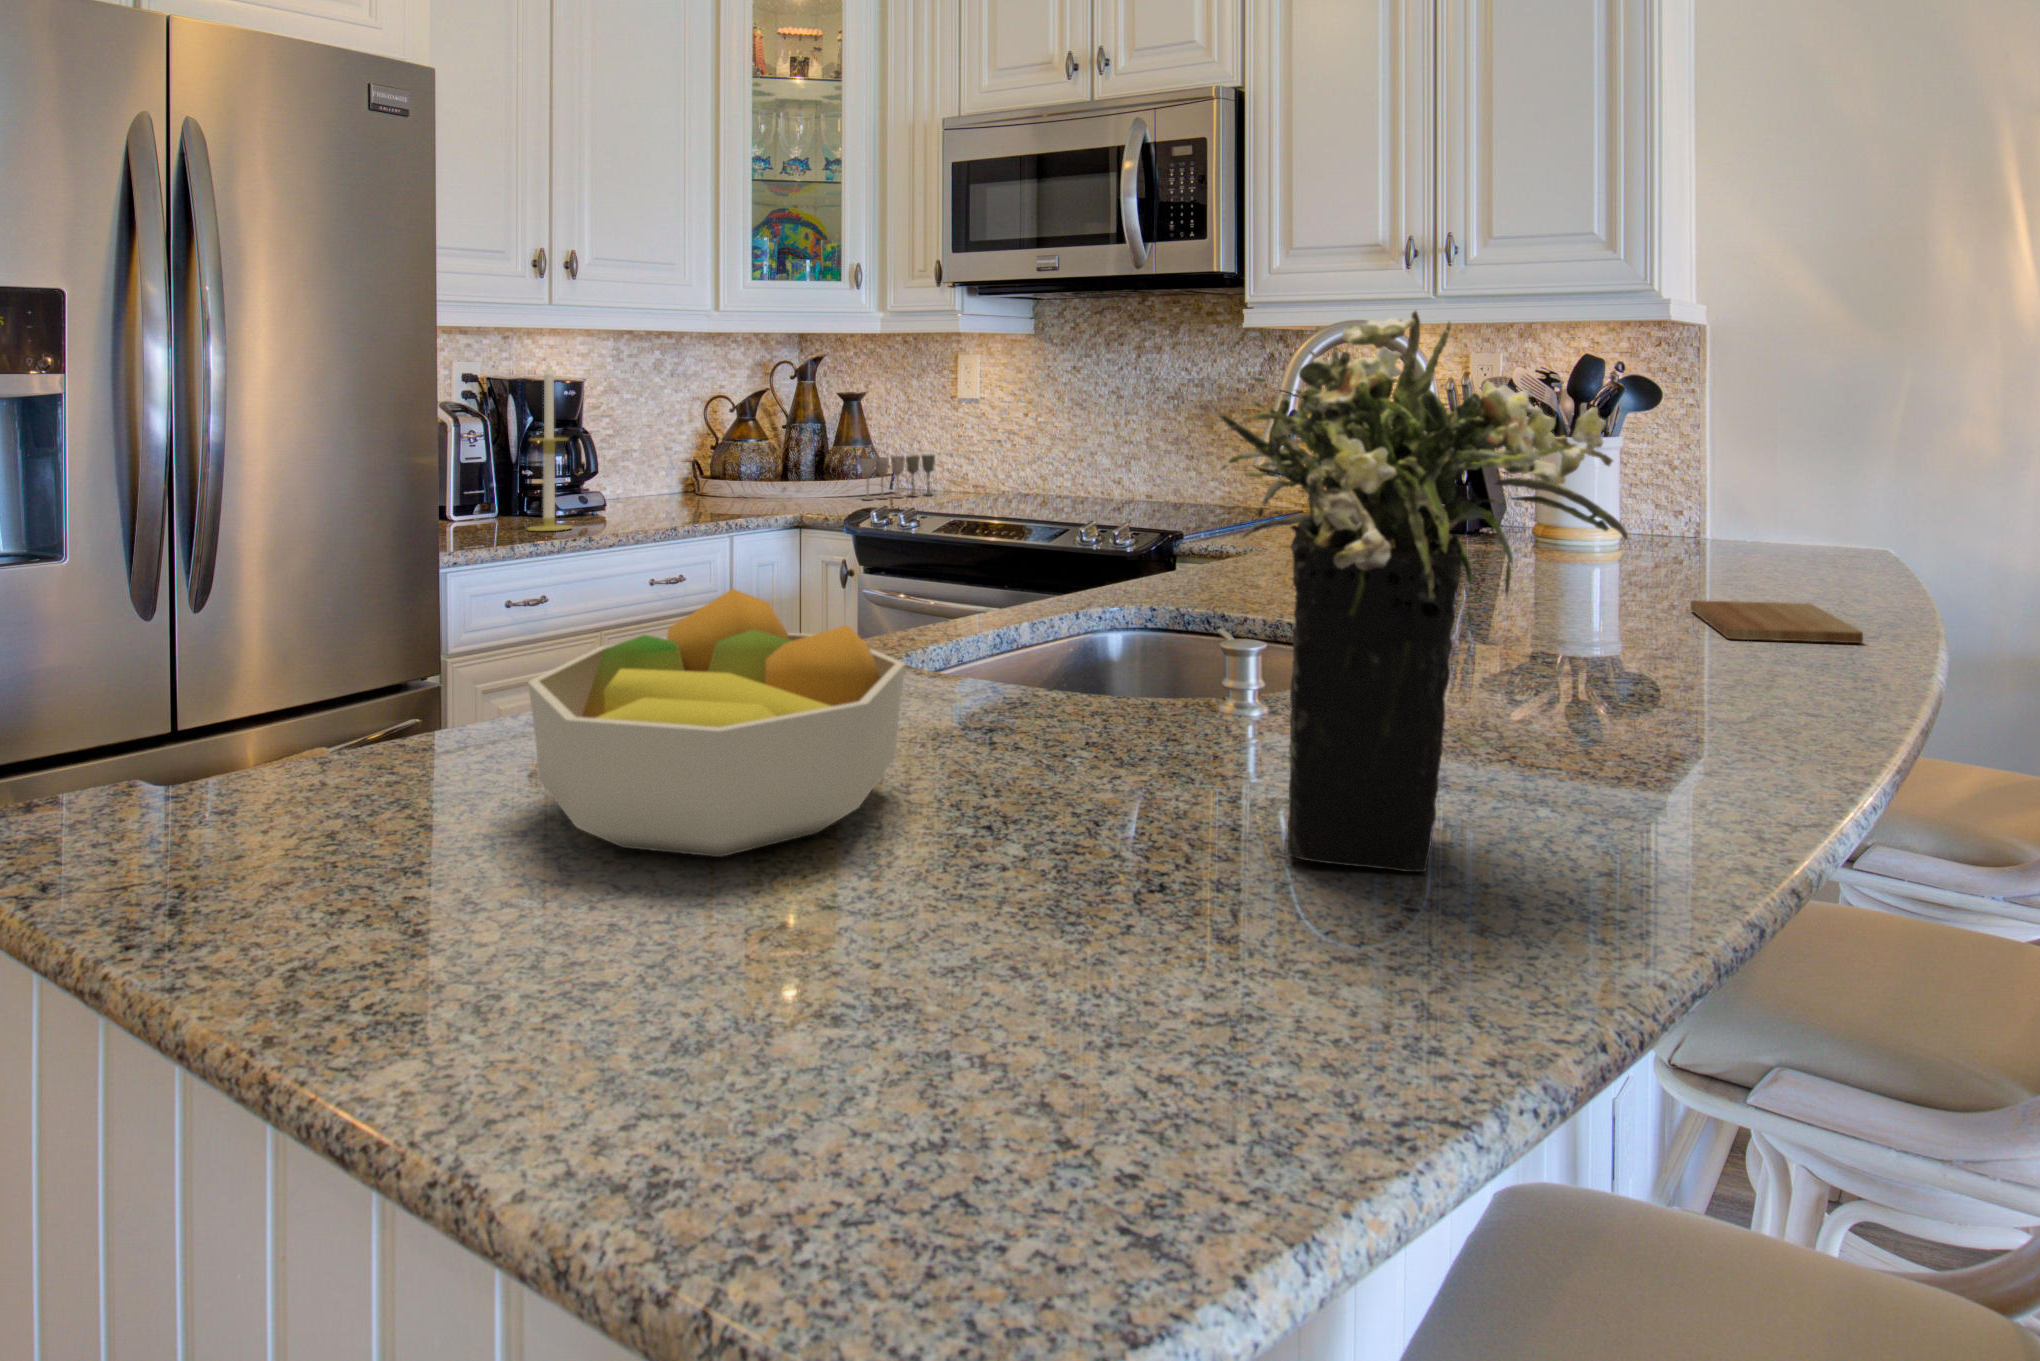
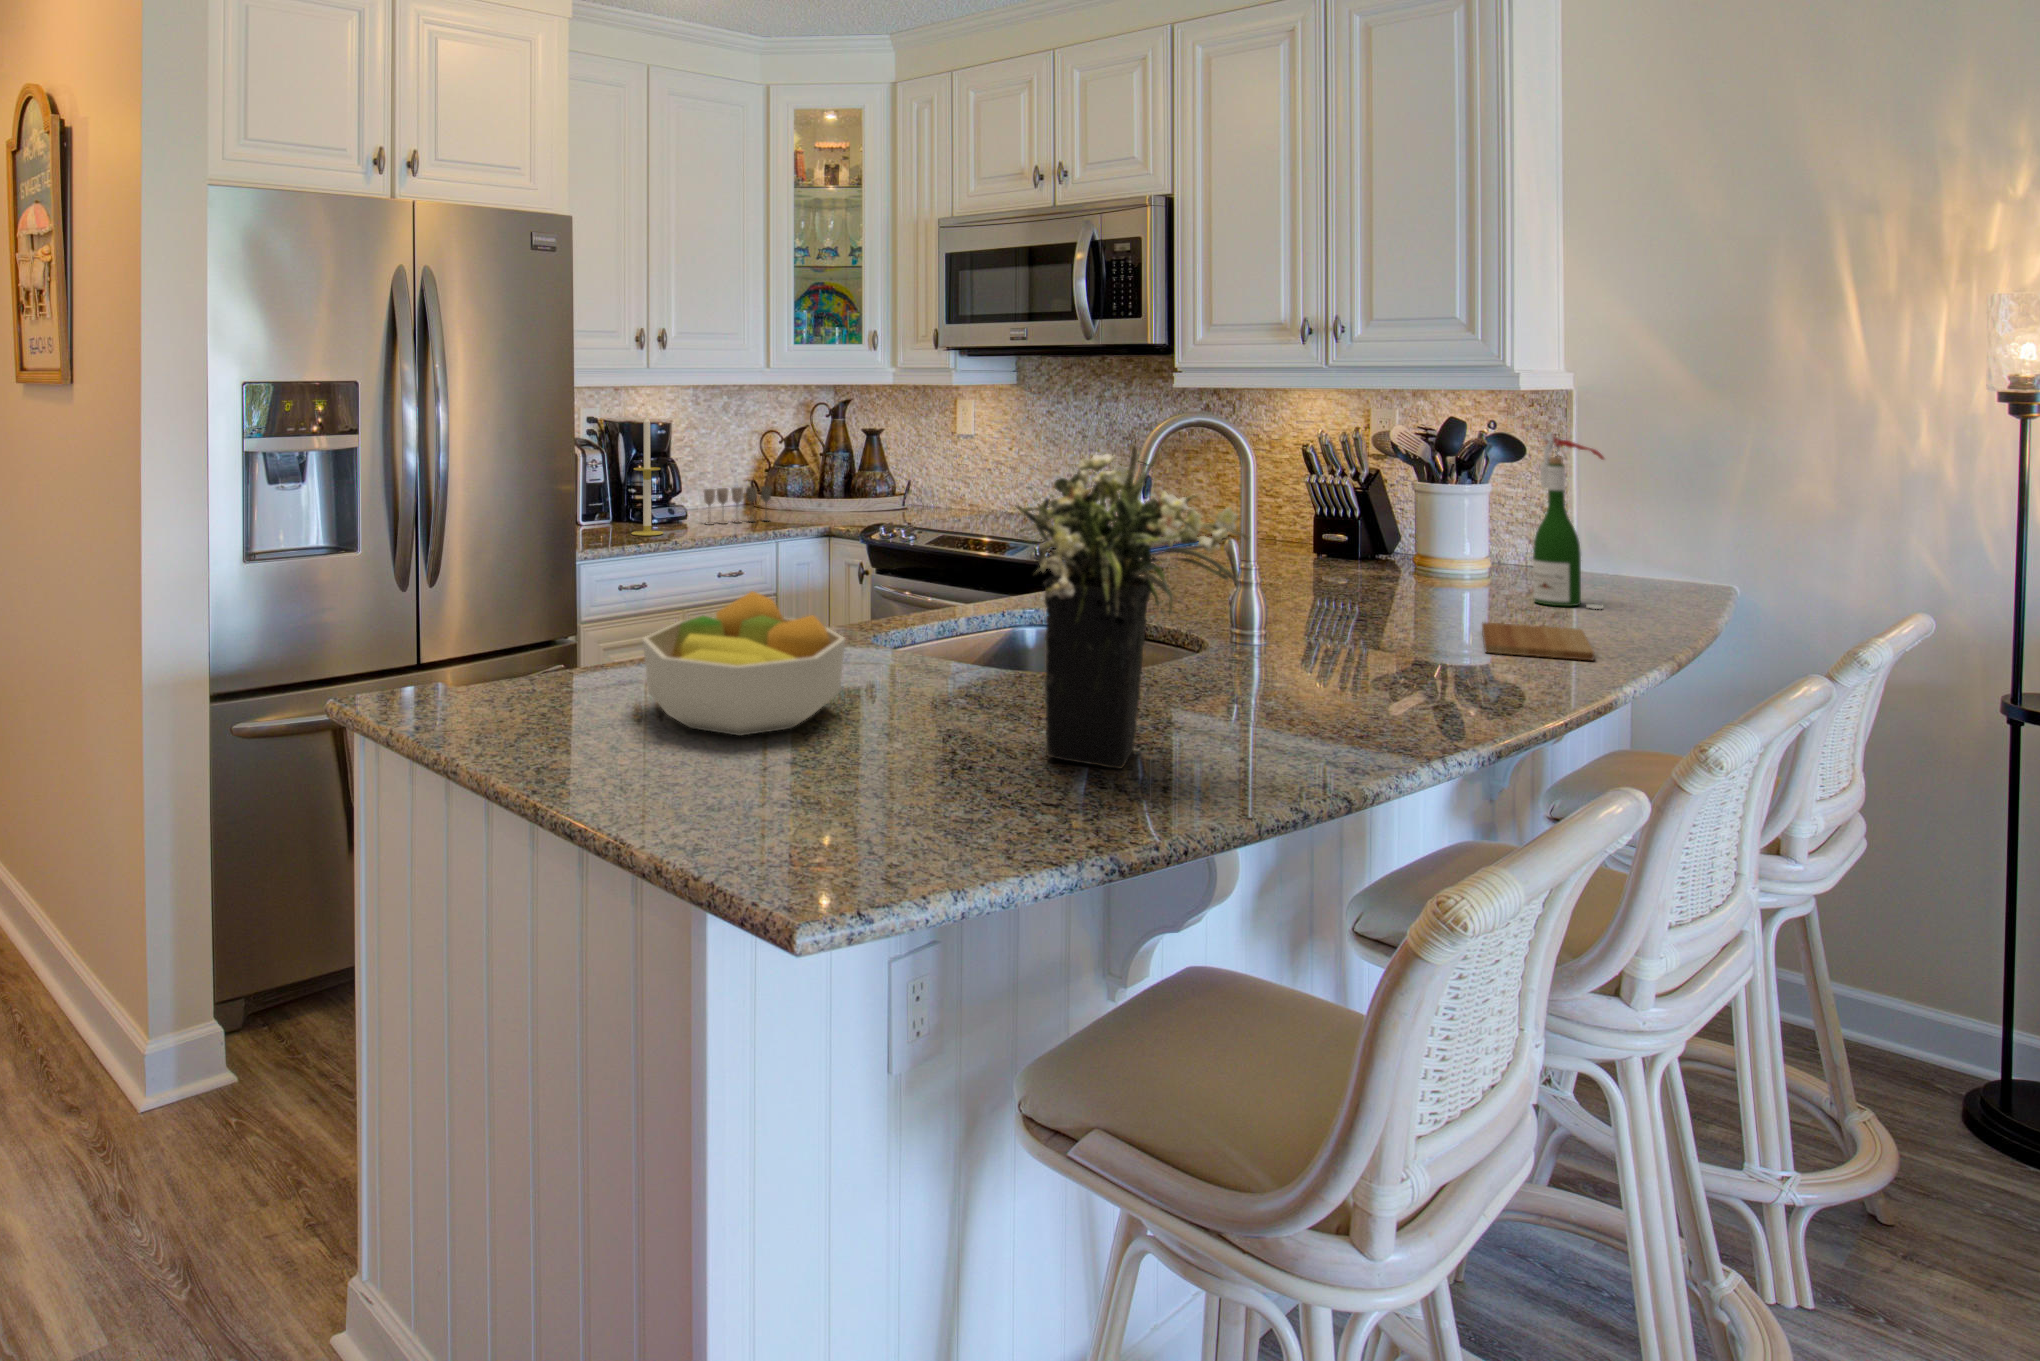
wine bottle: none [1704,368,1791,580] -> present [1533,434,1604,609]
wine glass: present [861,455,935,500] -> present [703,486,772,524]

